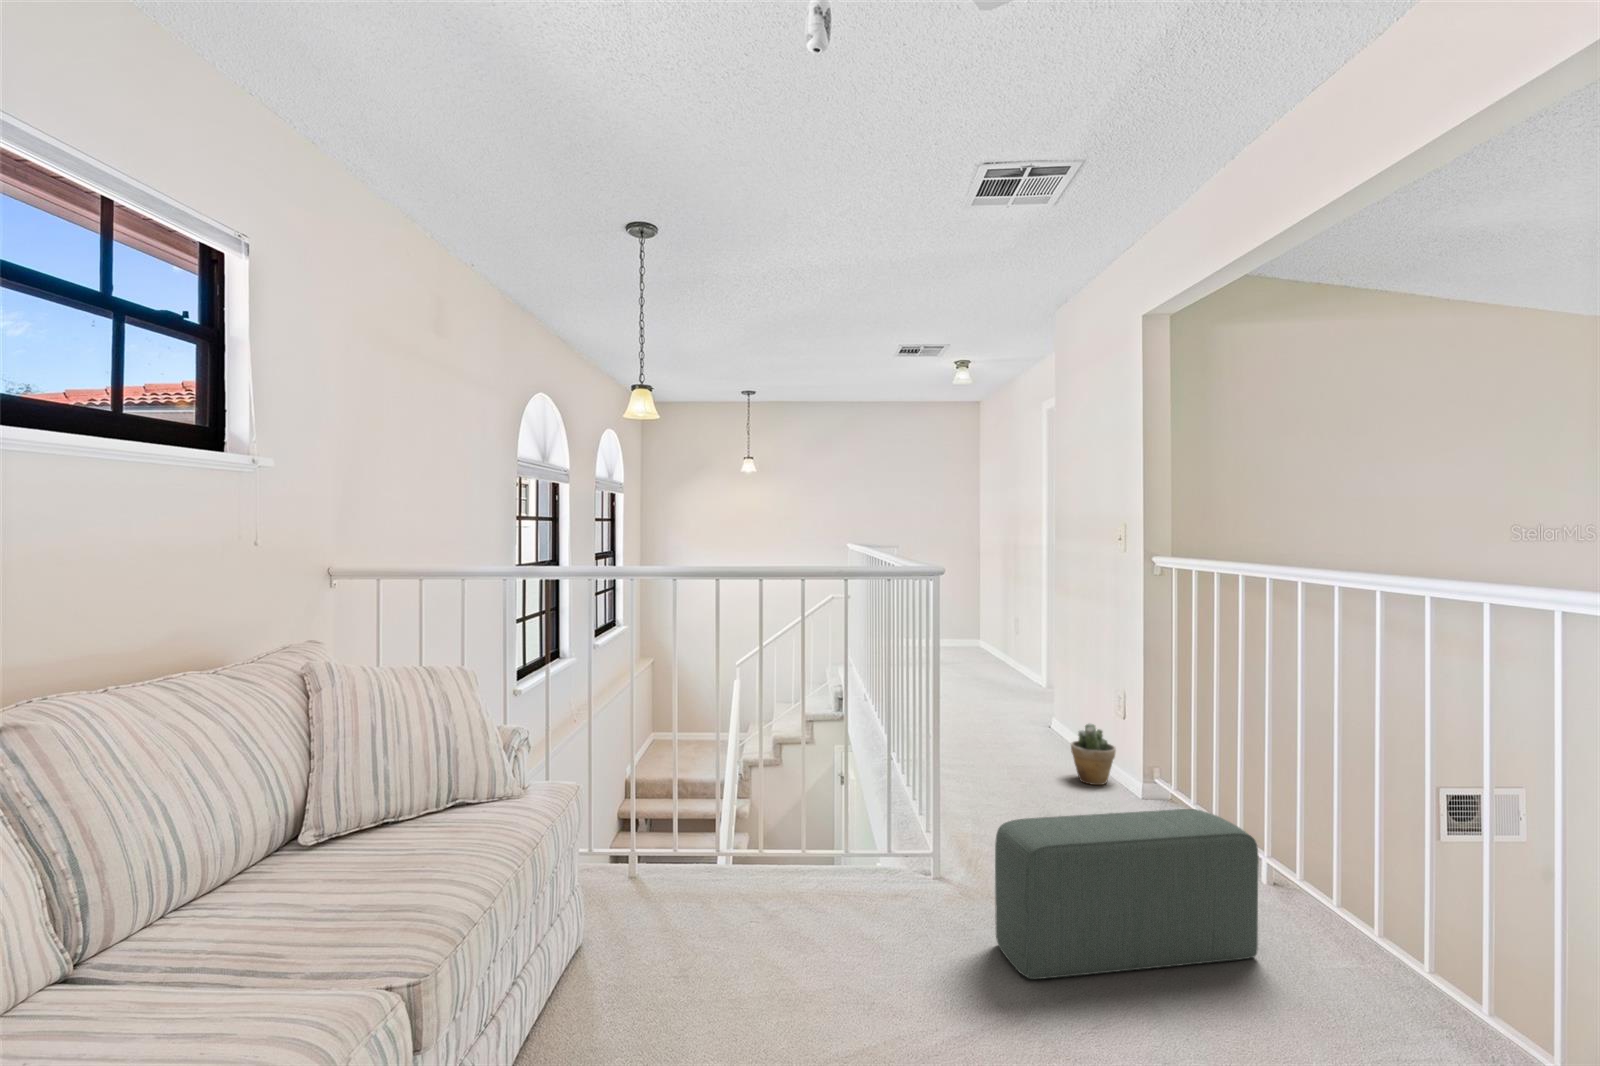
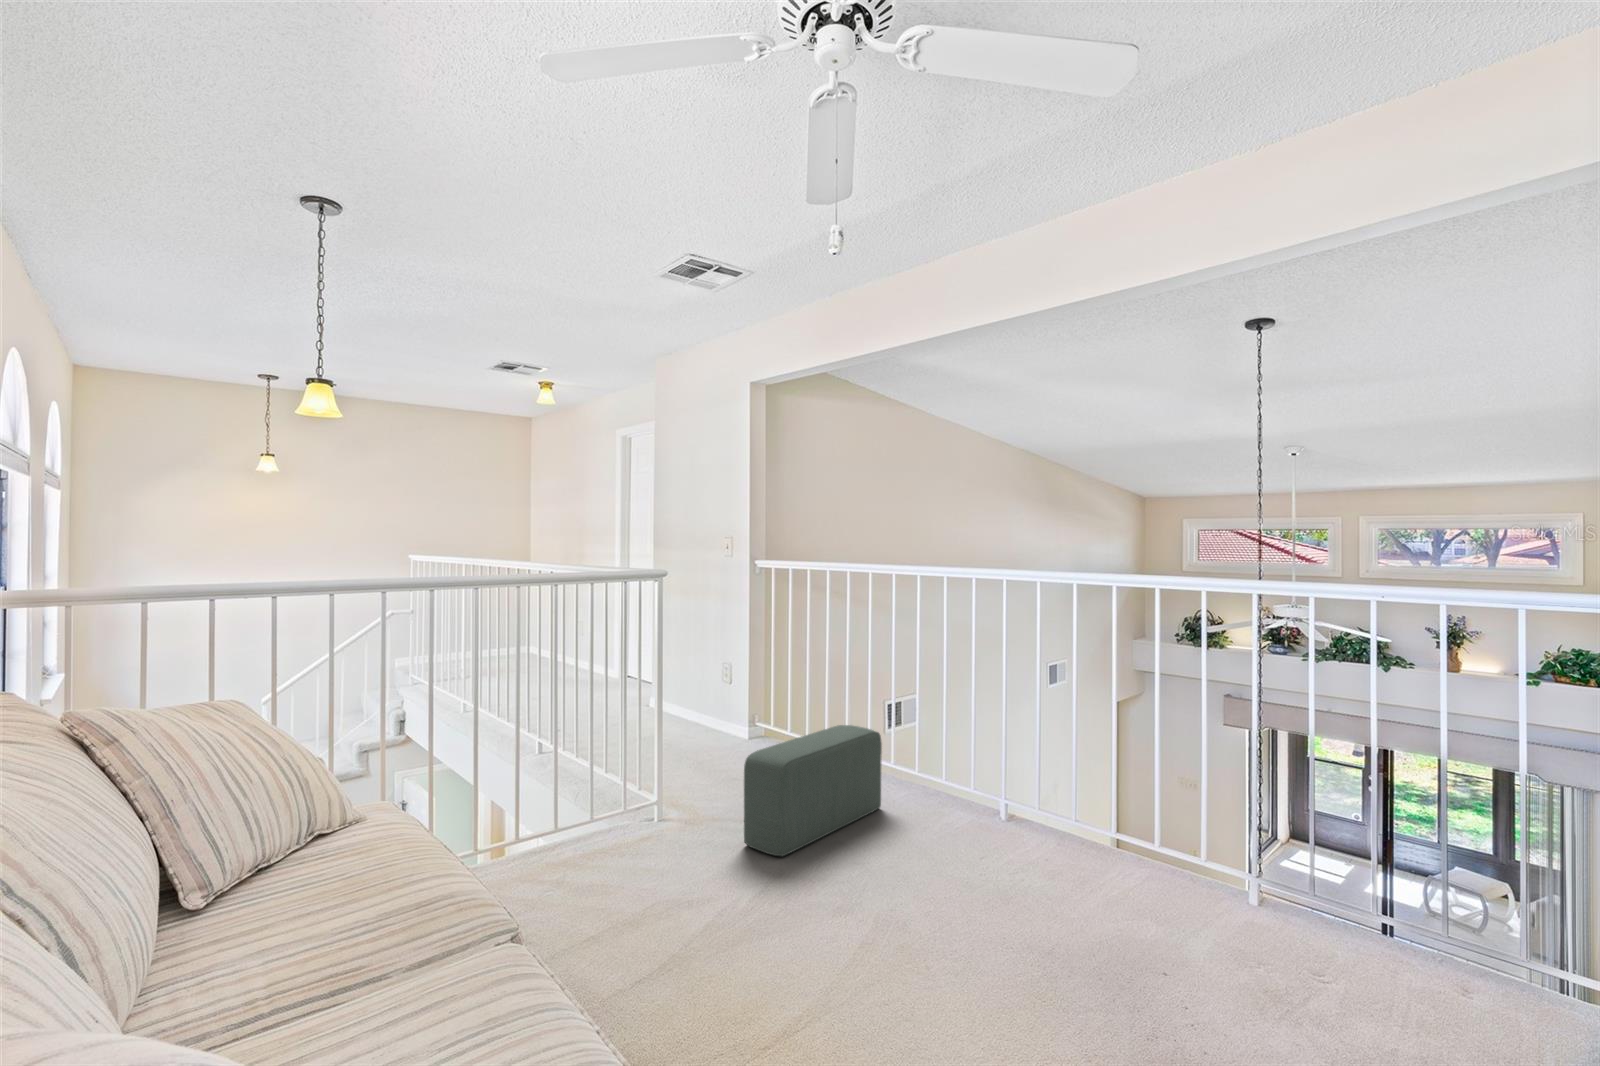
potted plant: present [1071,723,1116,785] -> none [695,691,729,738]

